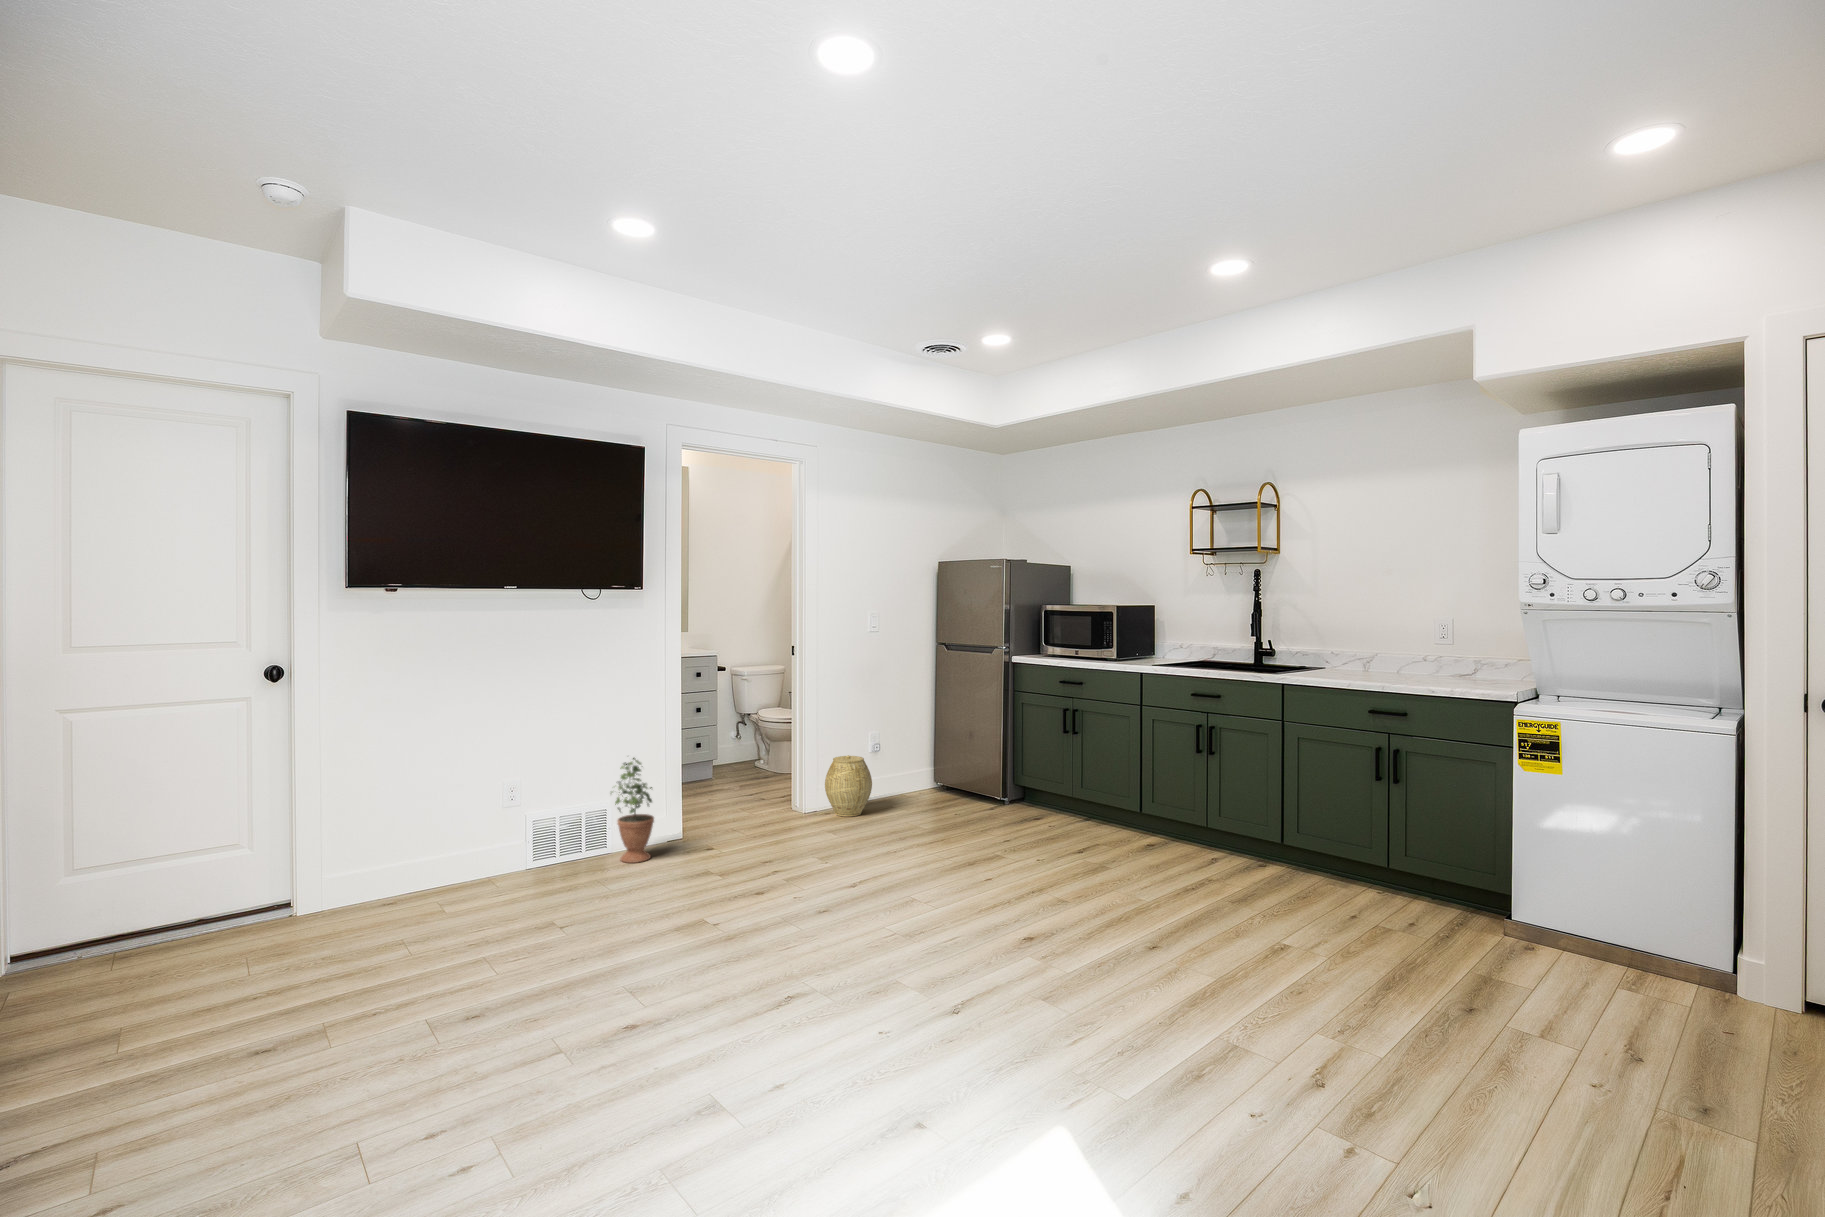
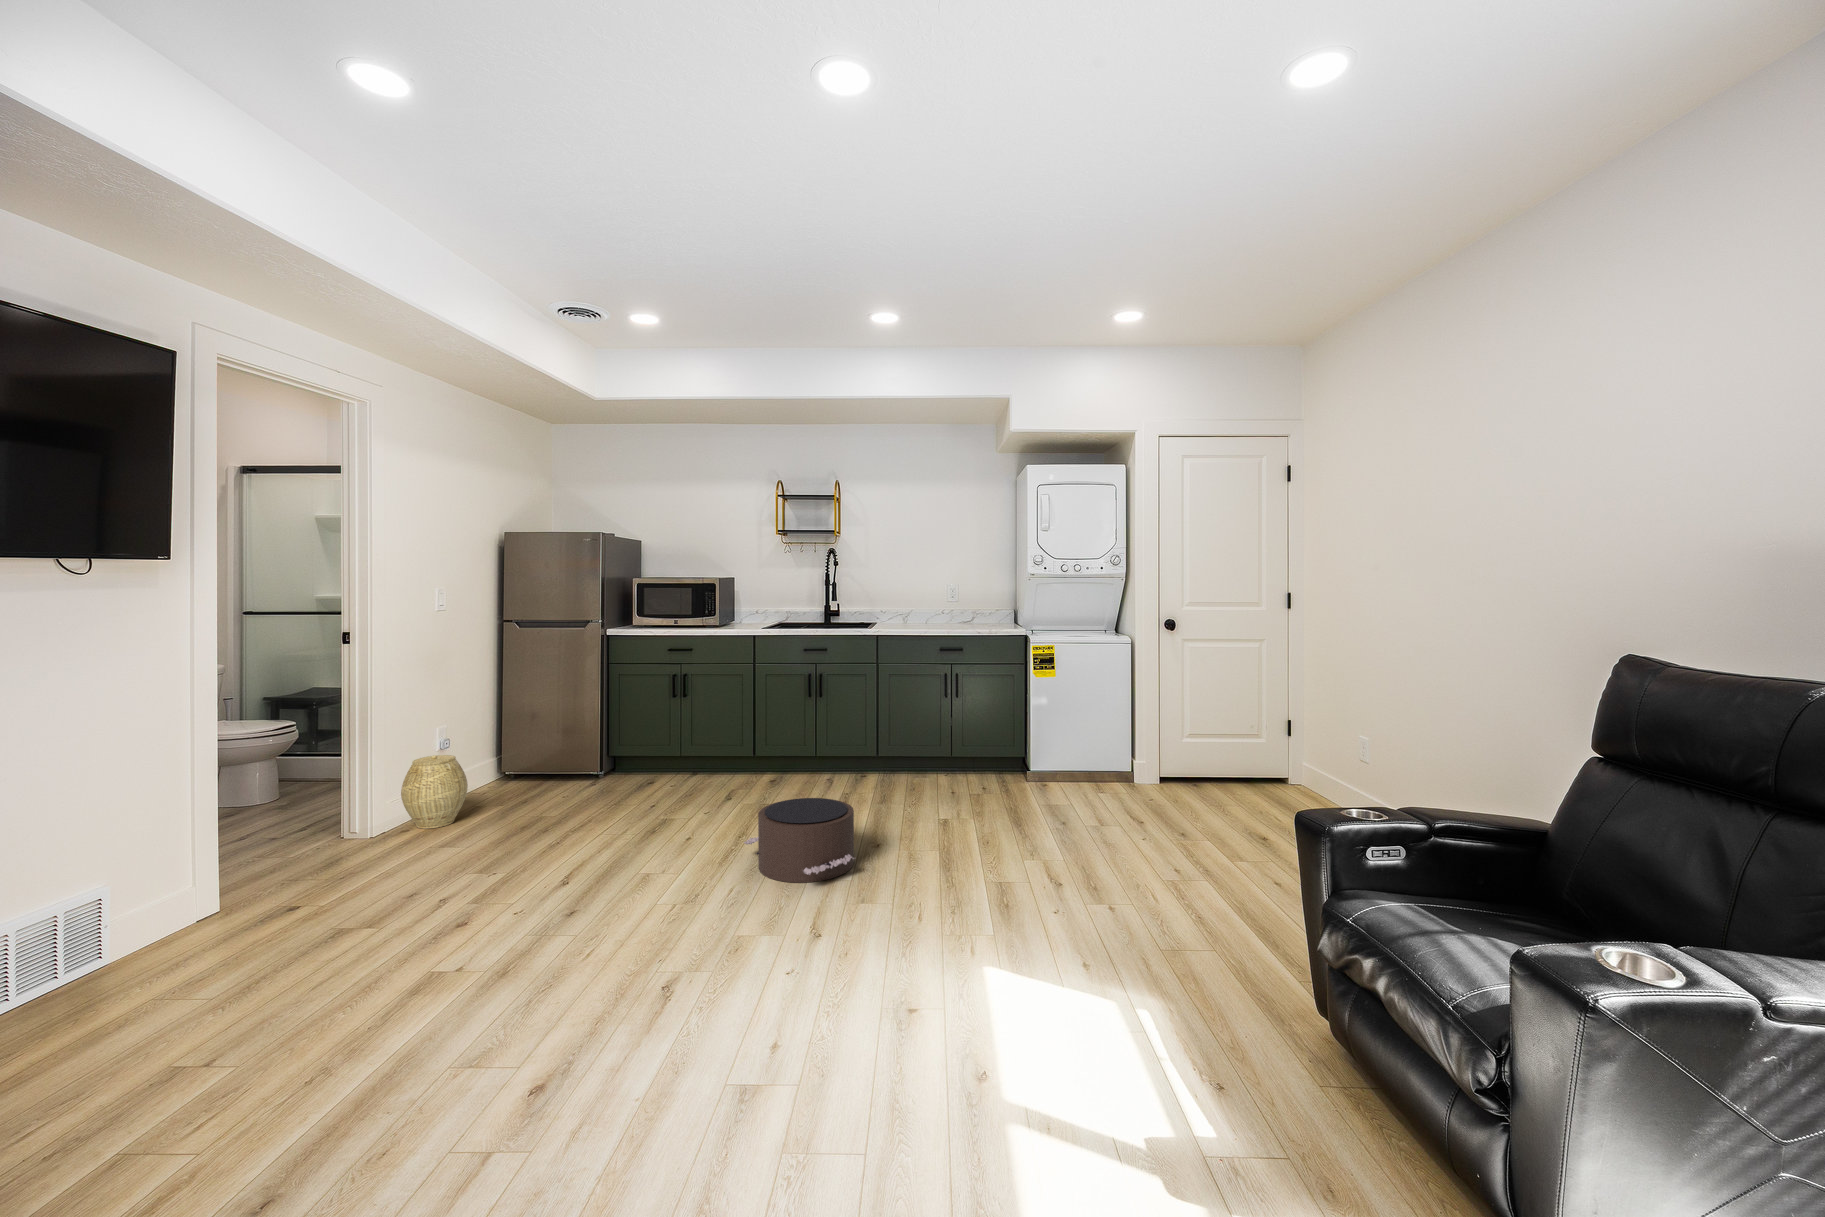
potted plant: present [611,758,654,863] -> none [129,803,214,966]
pouf: none [996,858,1104,956] -> present [744,798,855,883]

